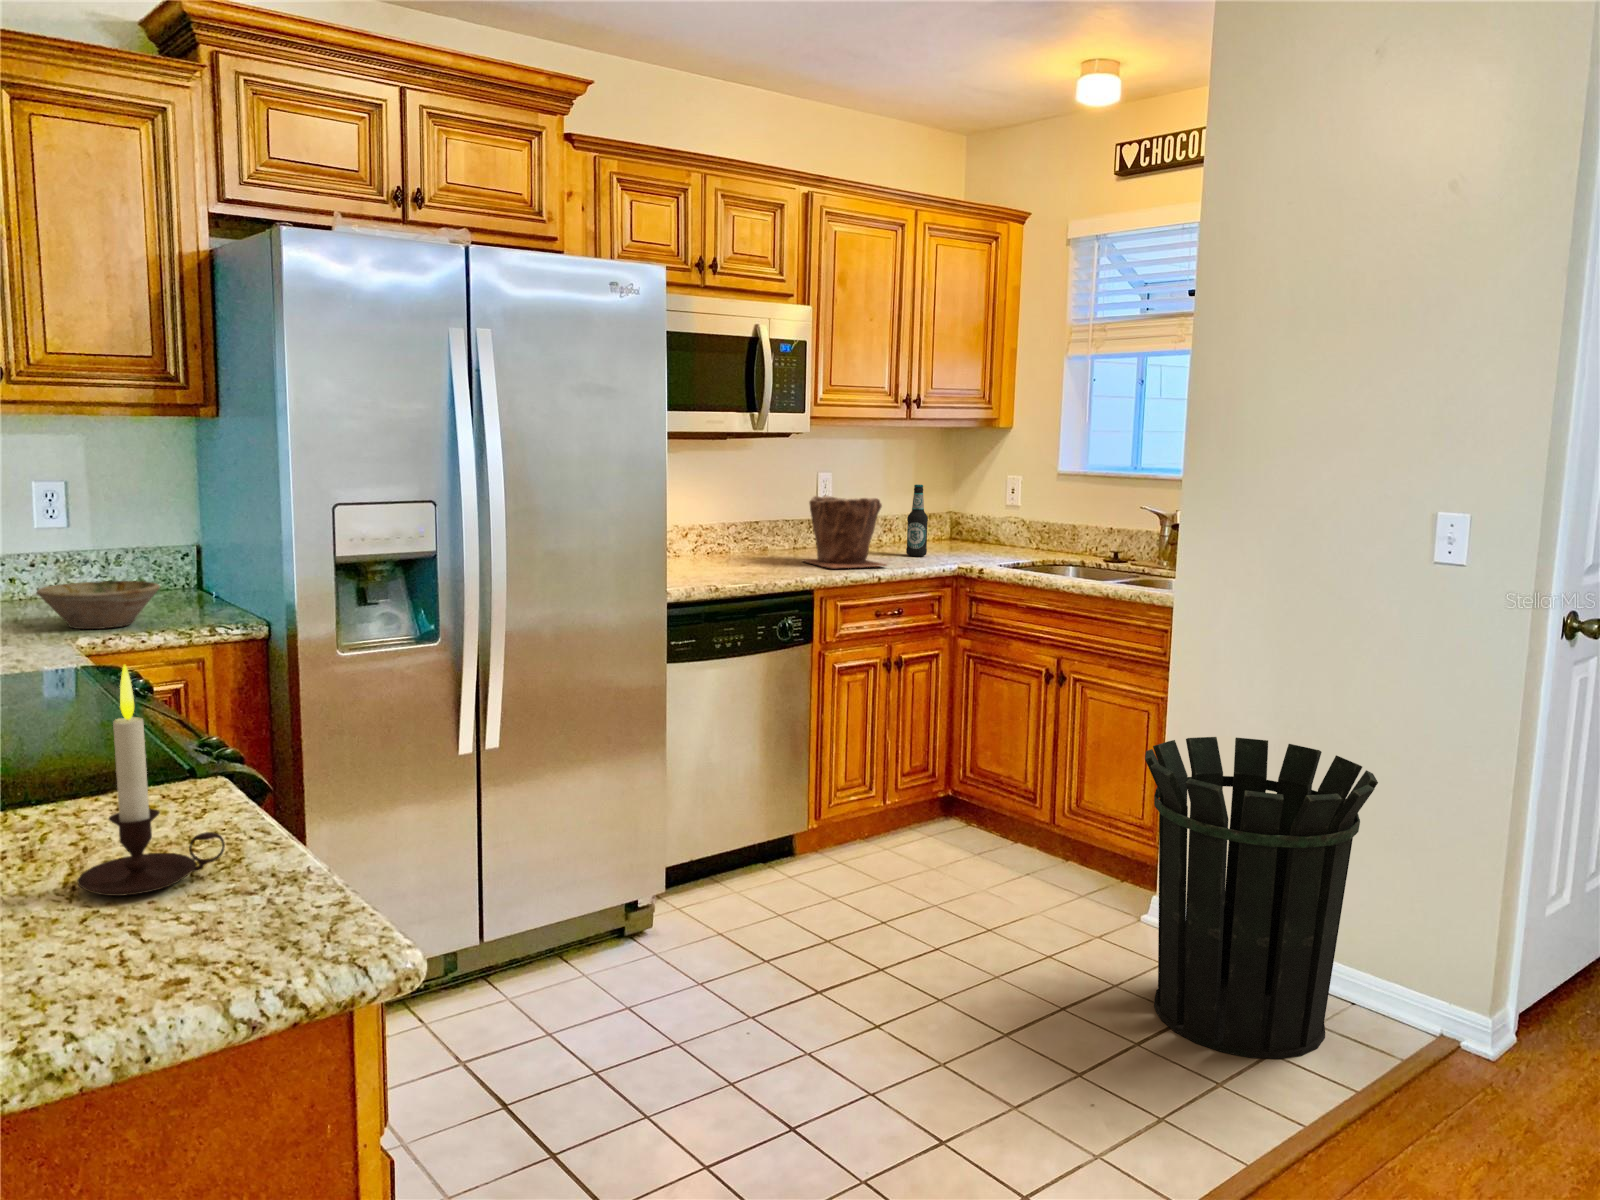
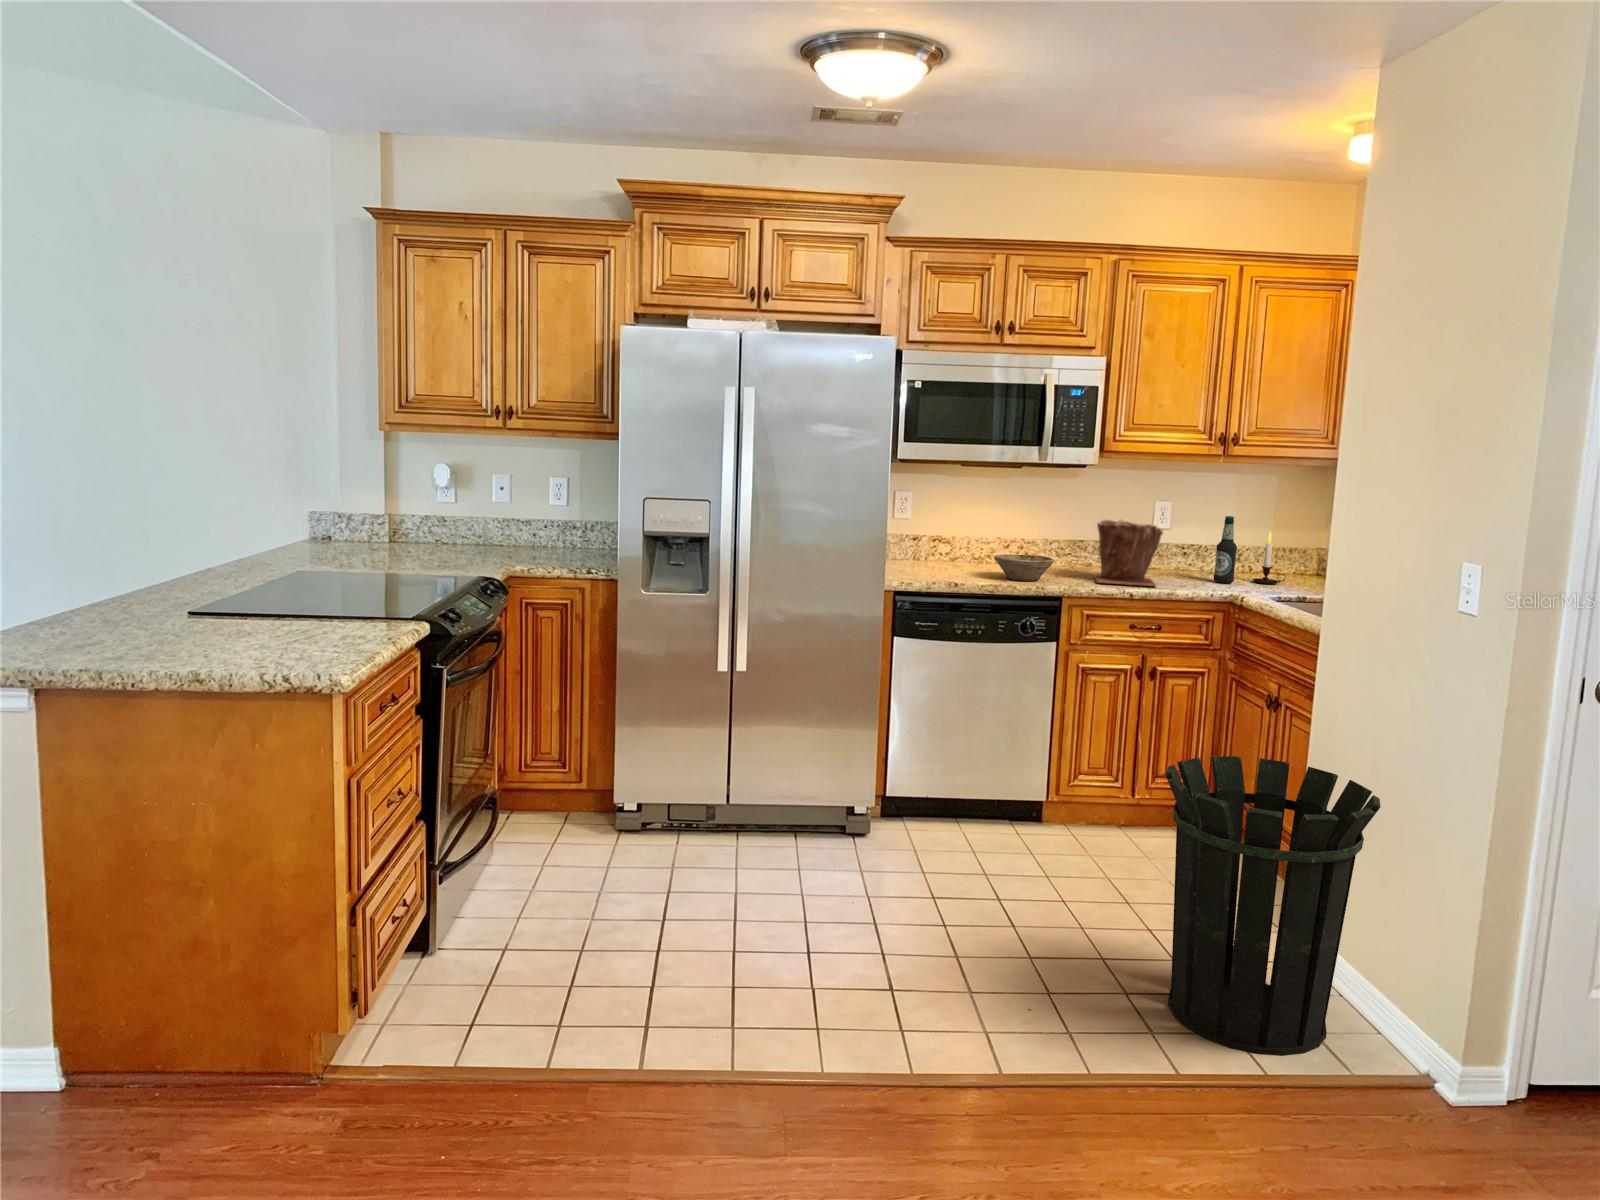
bowl: present [37,581,160,629] -> present [994,554,1055,581]
candle: present [77,665,225,896] -> present [1253,531,1286,584]

